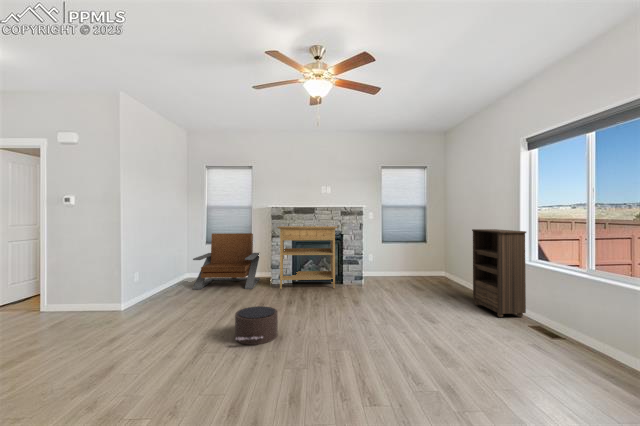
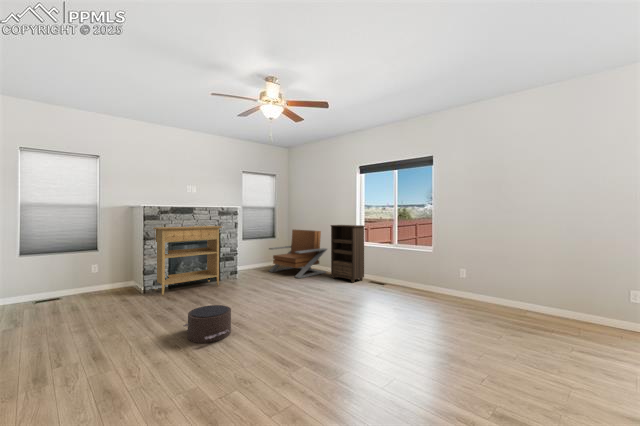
lounge chair: present [193,233,260,289] -> present [269,230,327,278]

